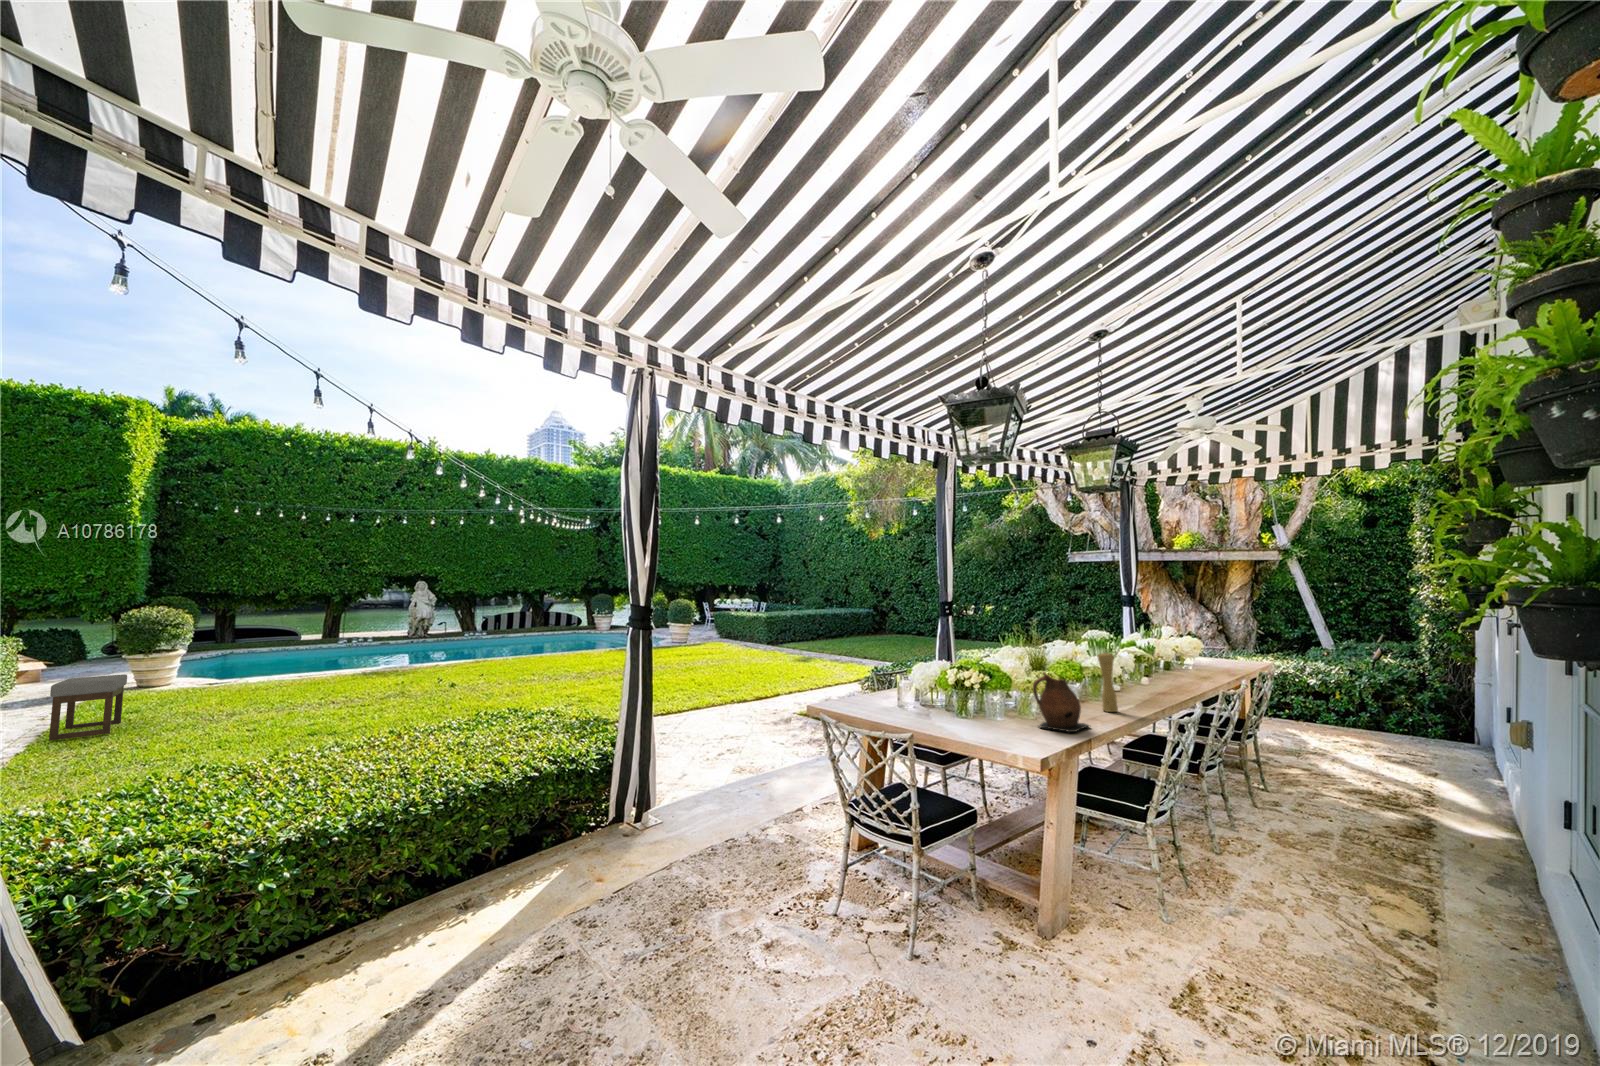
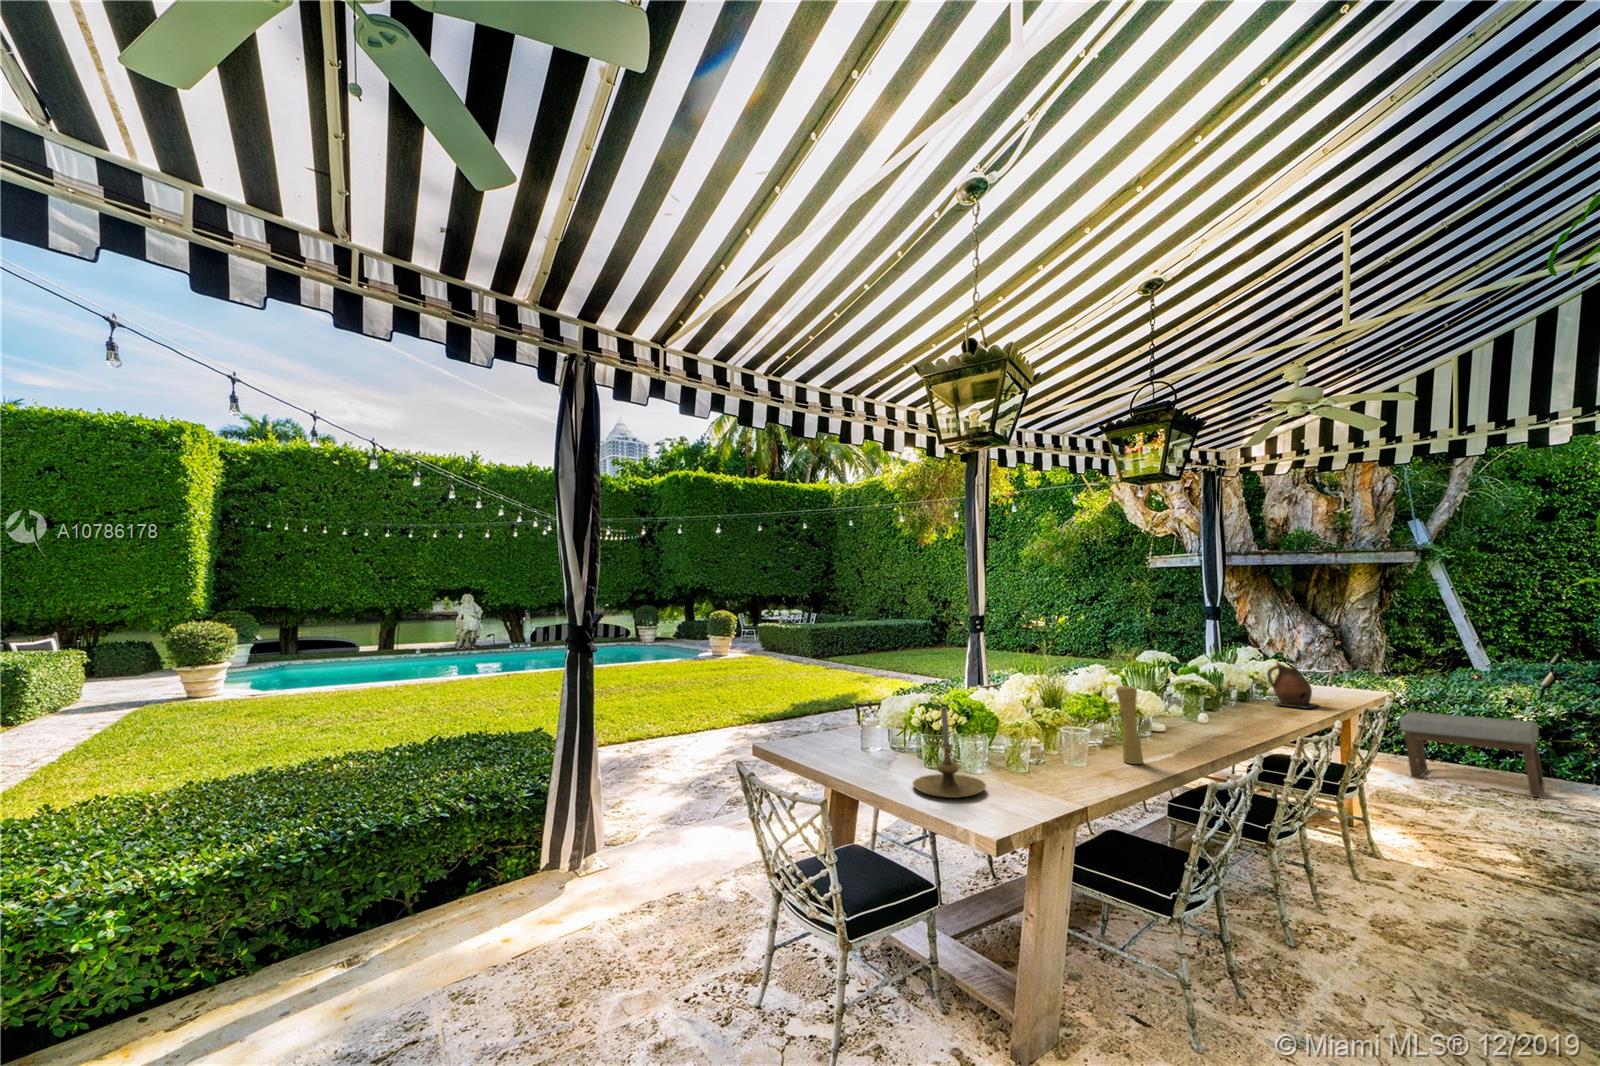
candle holder: none [960,668,1017,736] -> present [913,706,986,798]
ceramic pitcher: present [1033,672,1089,732] -> present [1267,662,1318,708]
ottoman: present [49,674,127,741] -> present [1400,712,1544,797]

